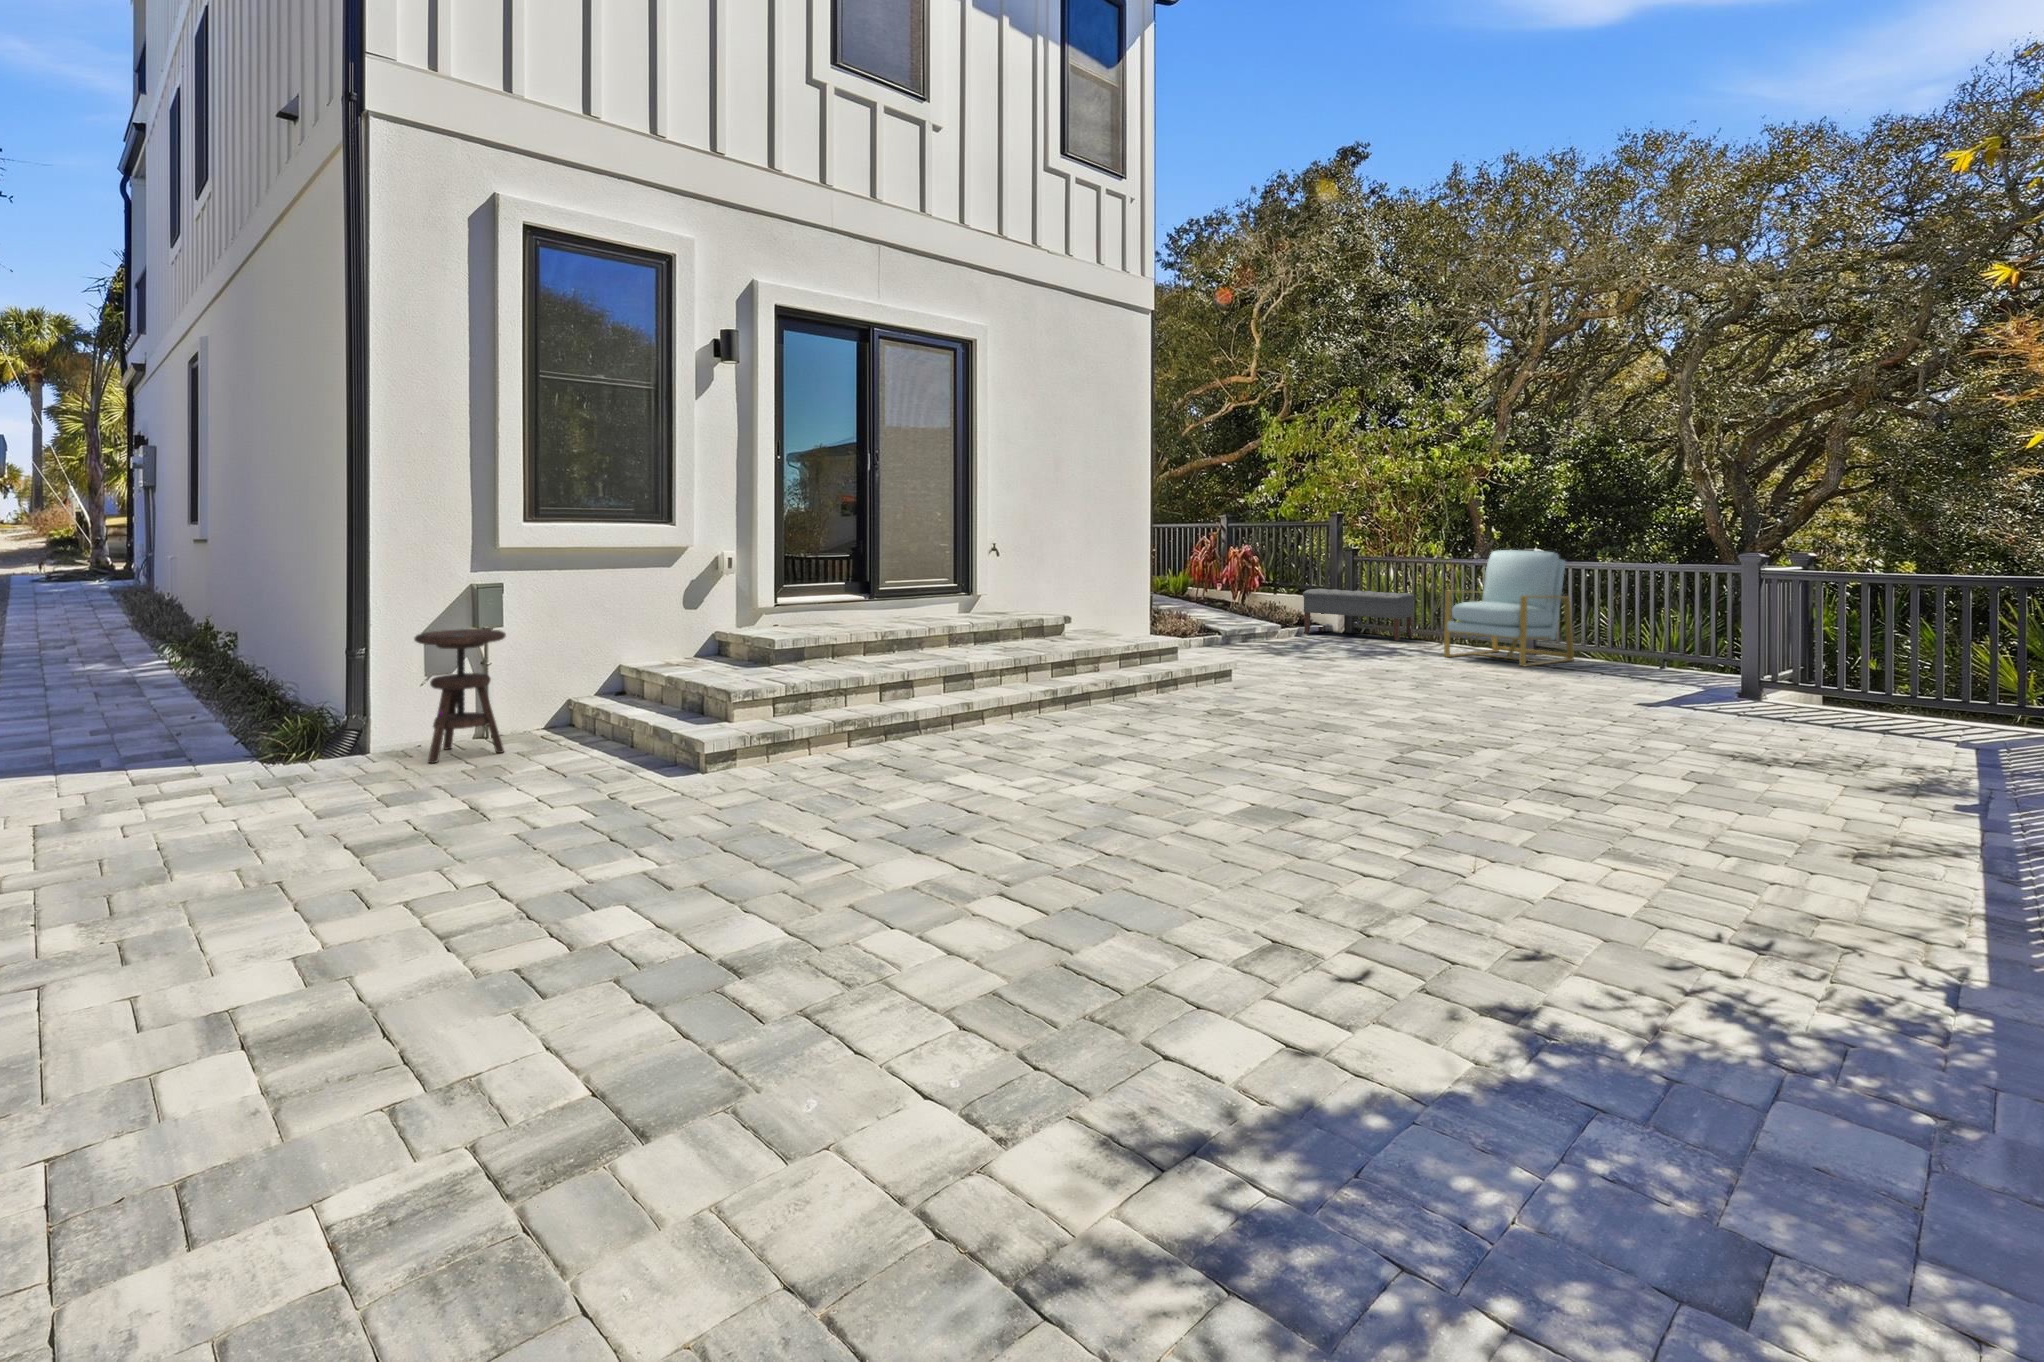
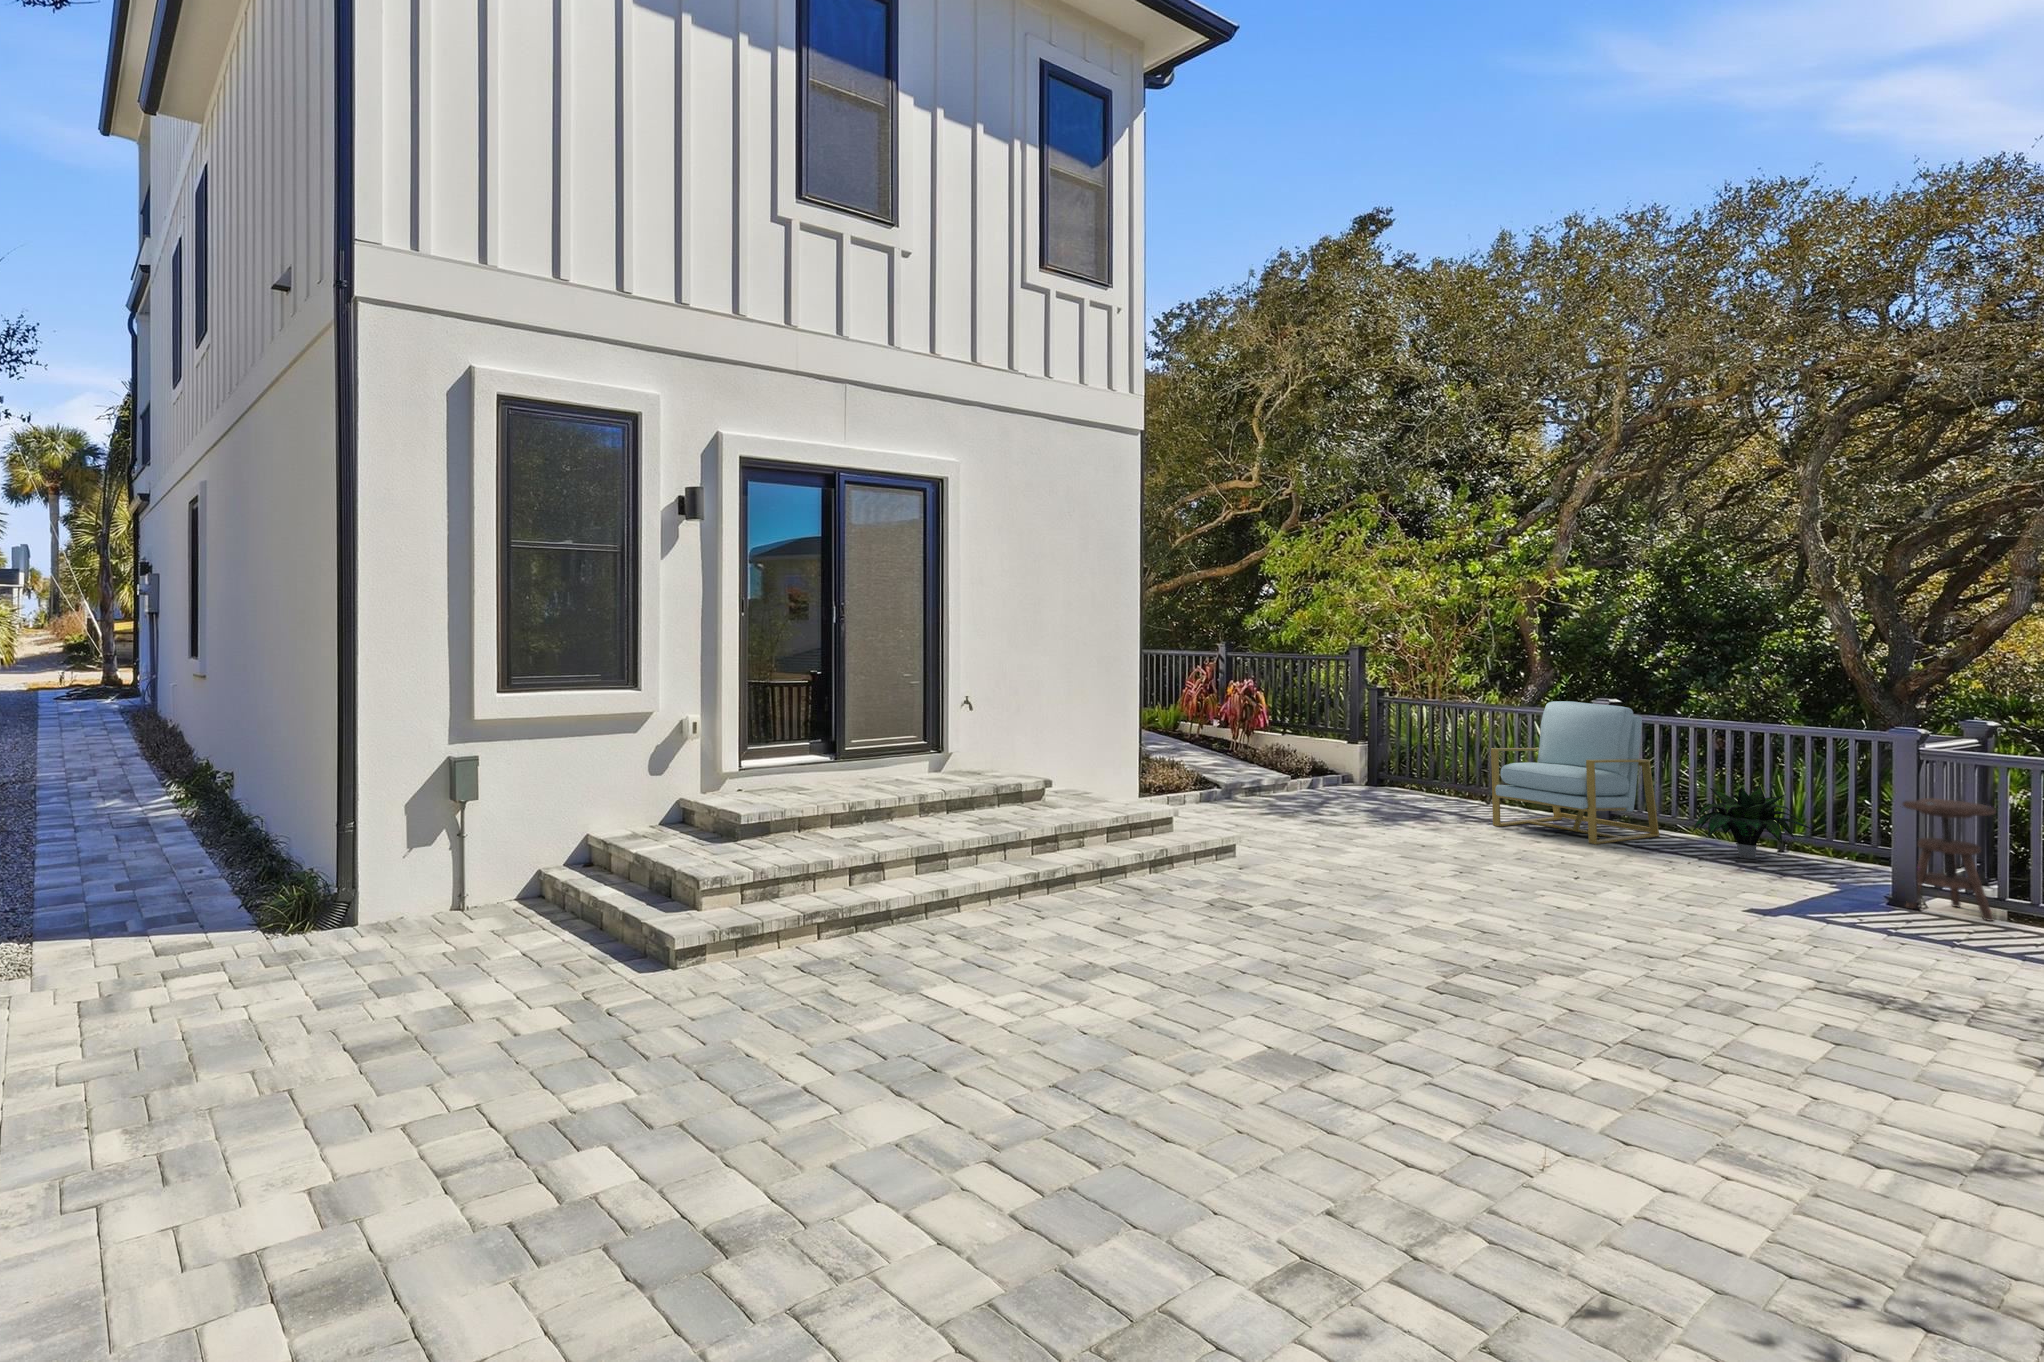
bench: present [1303,588,1415,641] -> none [1318,733,1454,800]
potted plant: none [1600,611,1693,673] -> present [1693,784,1813,859]
side table: present [414,629,506,763] -> present [1903,798,1996,921]

